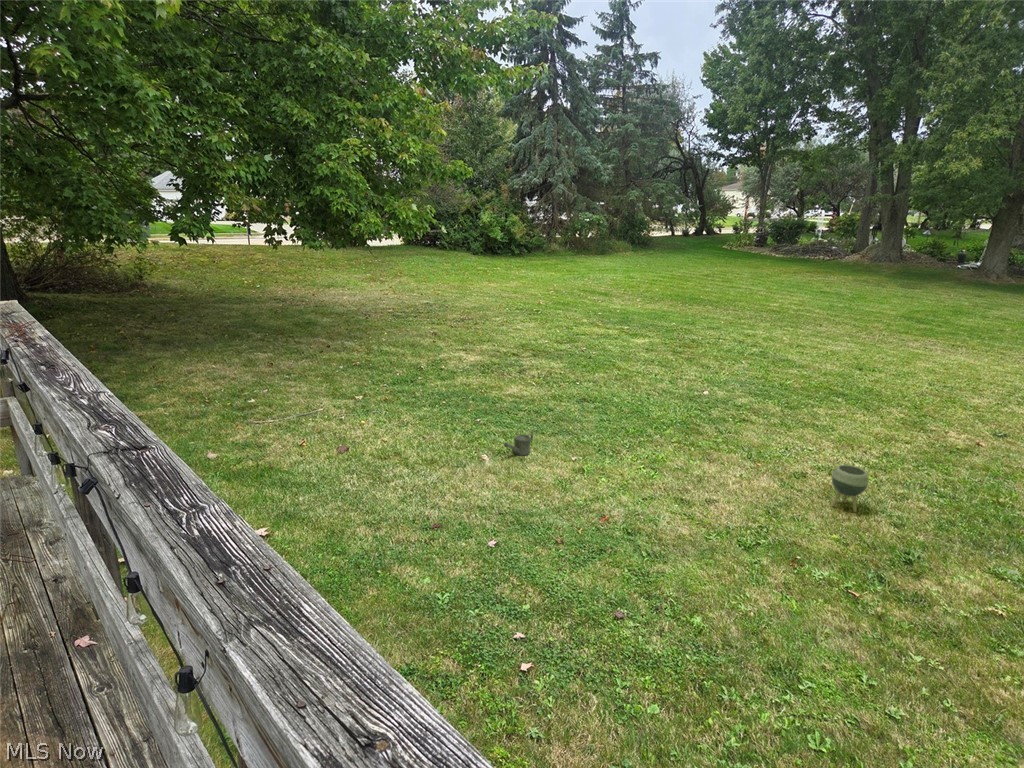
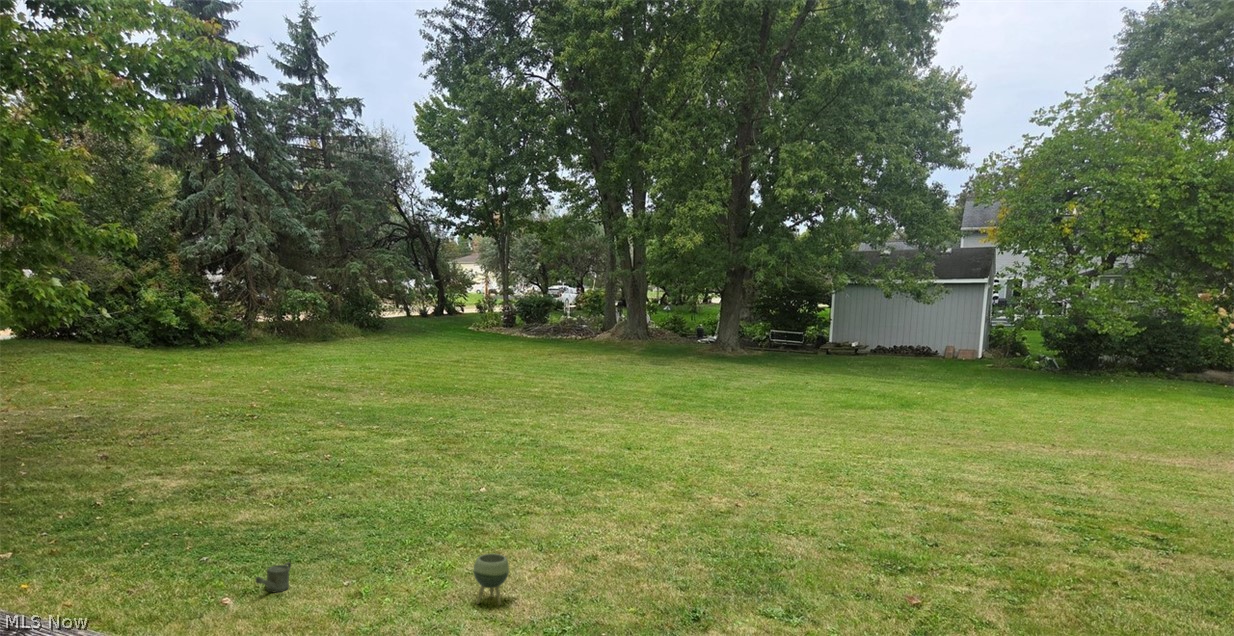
planter: present [831,465,869,512] -> present [474,554,509,605]

